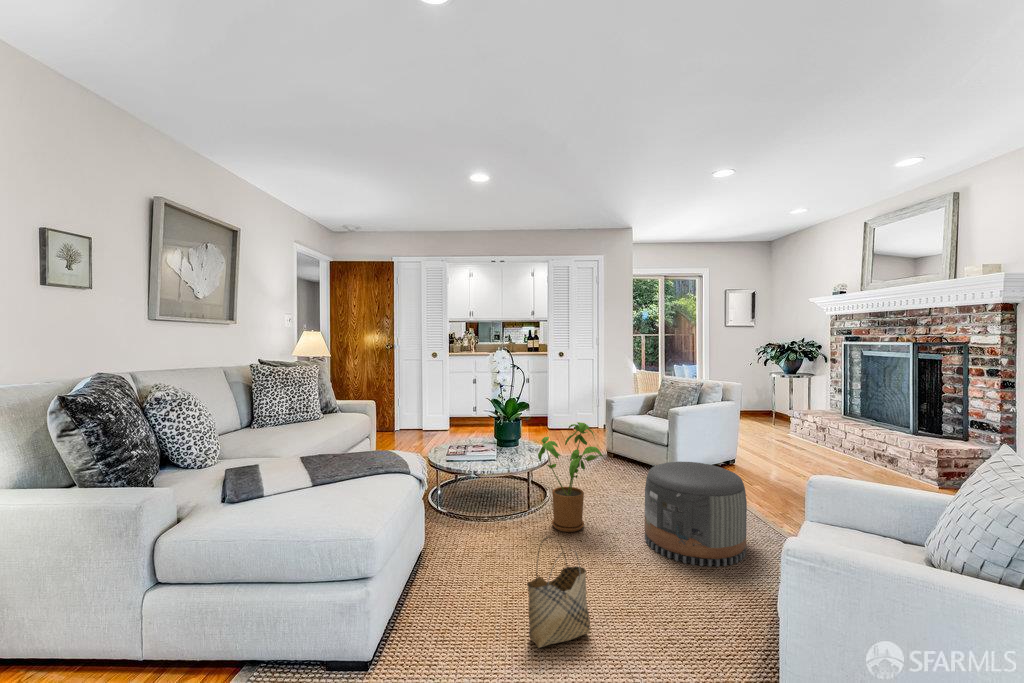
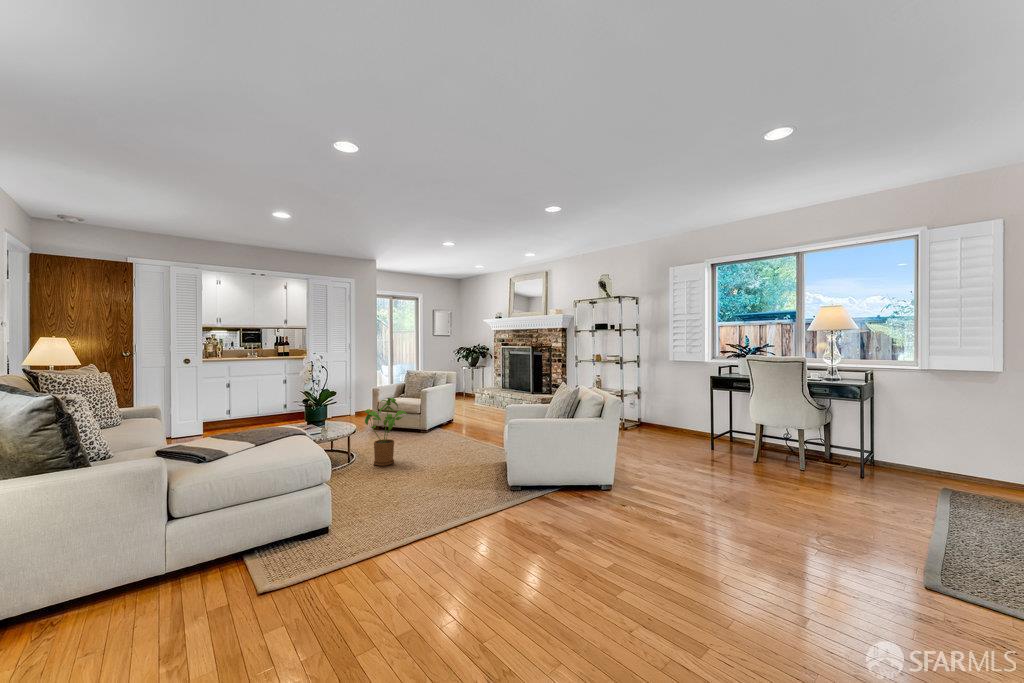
pouf: present [645,462,747,567] -> none [430,414,481,464]
woven basket: present [527,537,590,648] -> none [408,450,435,503]

